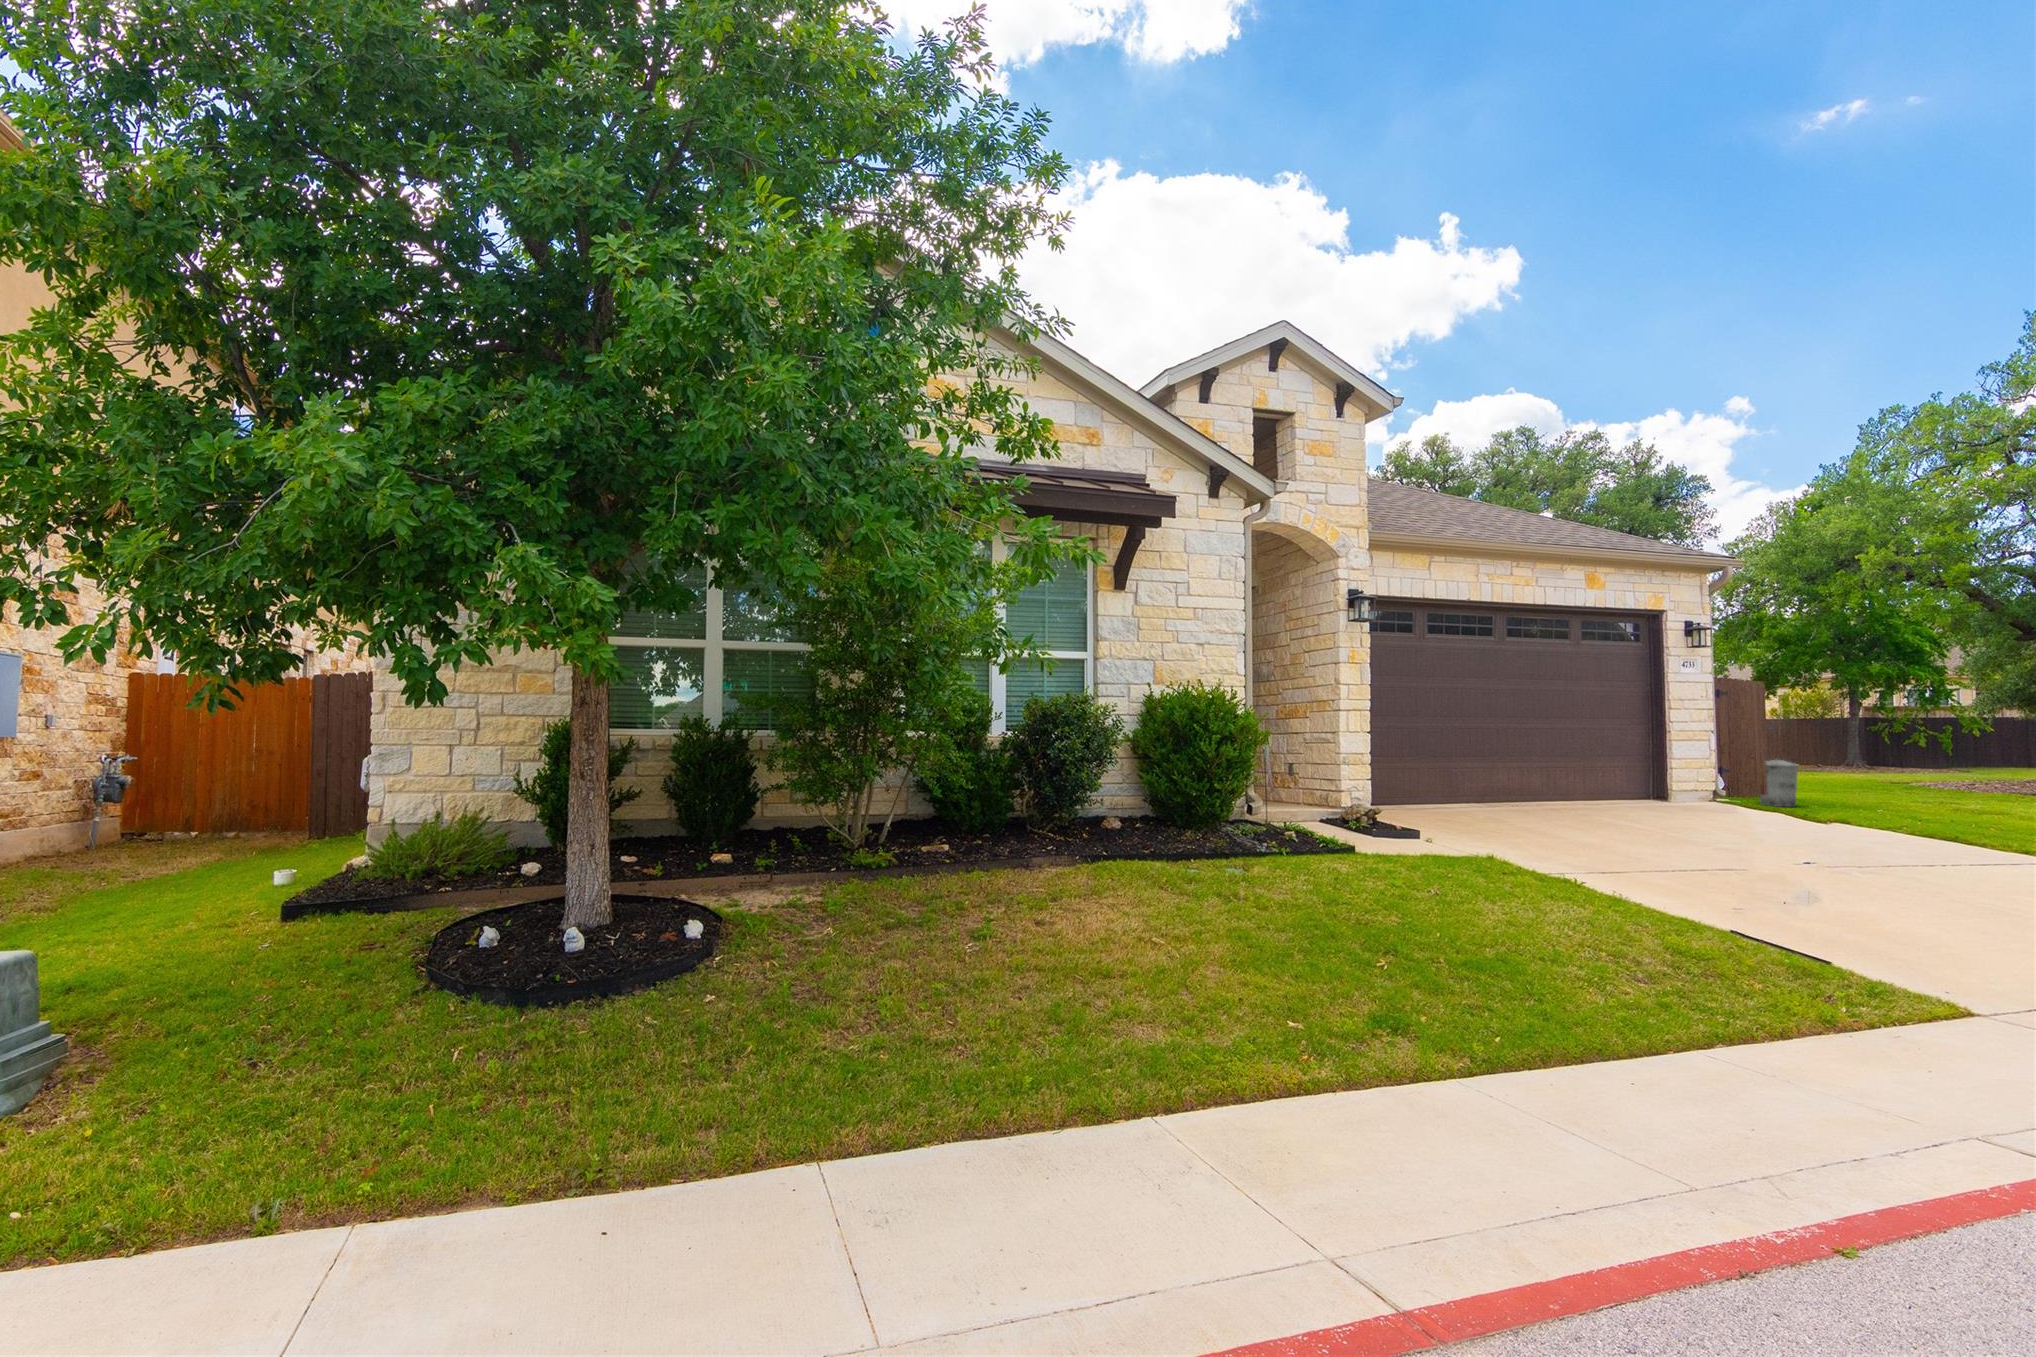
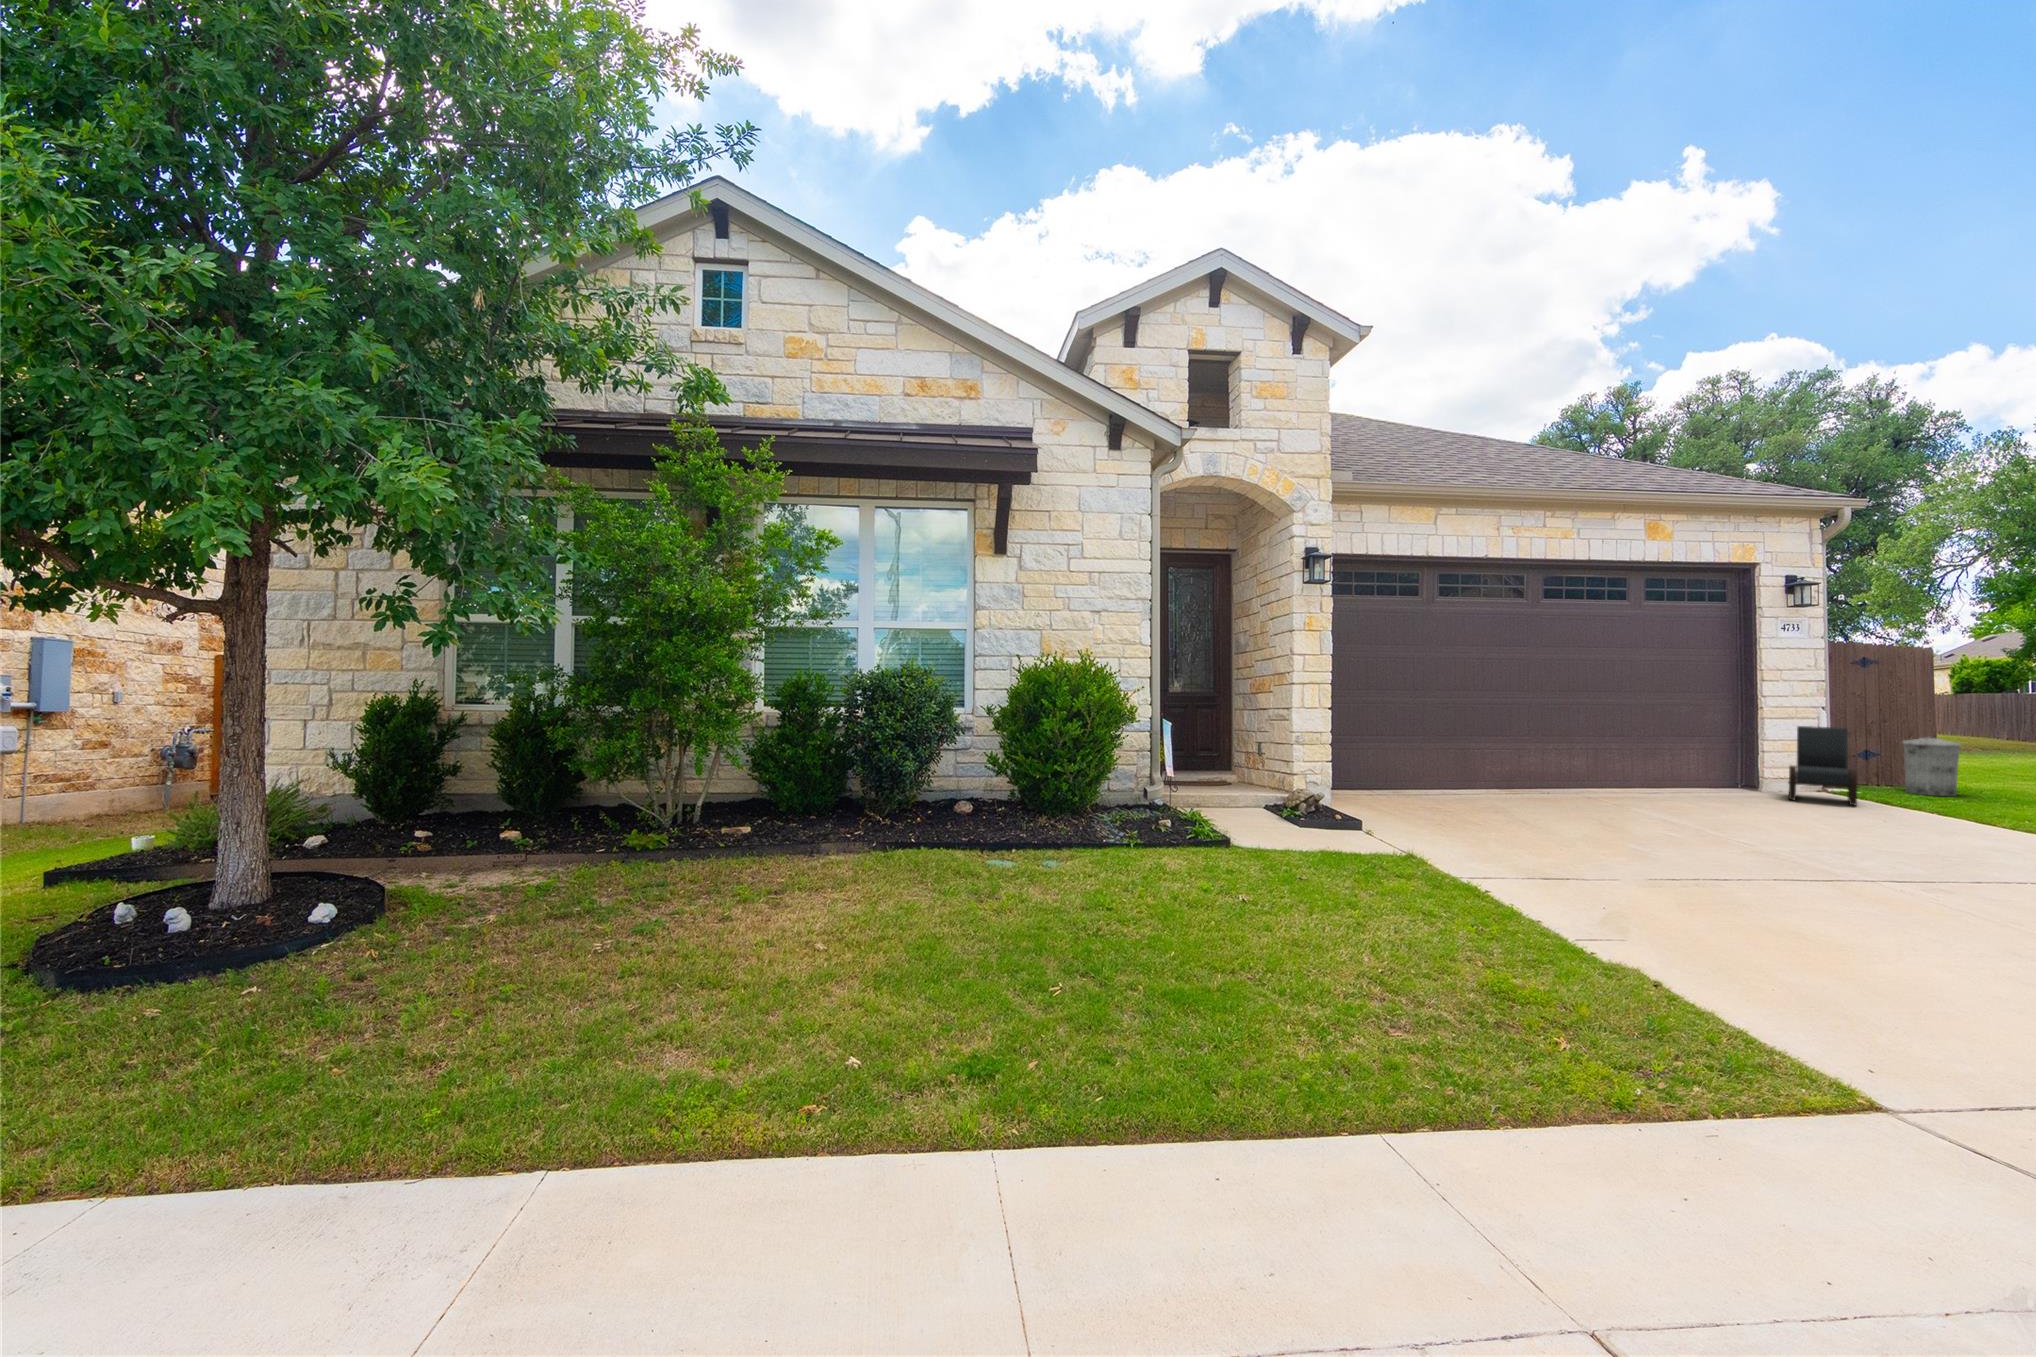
lounge chair: none [1688,750,1741,814] -> present [1788,726,1858,805]

